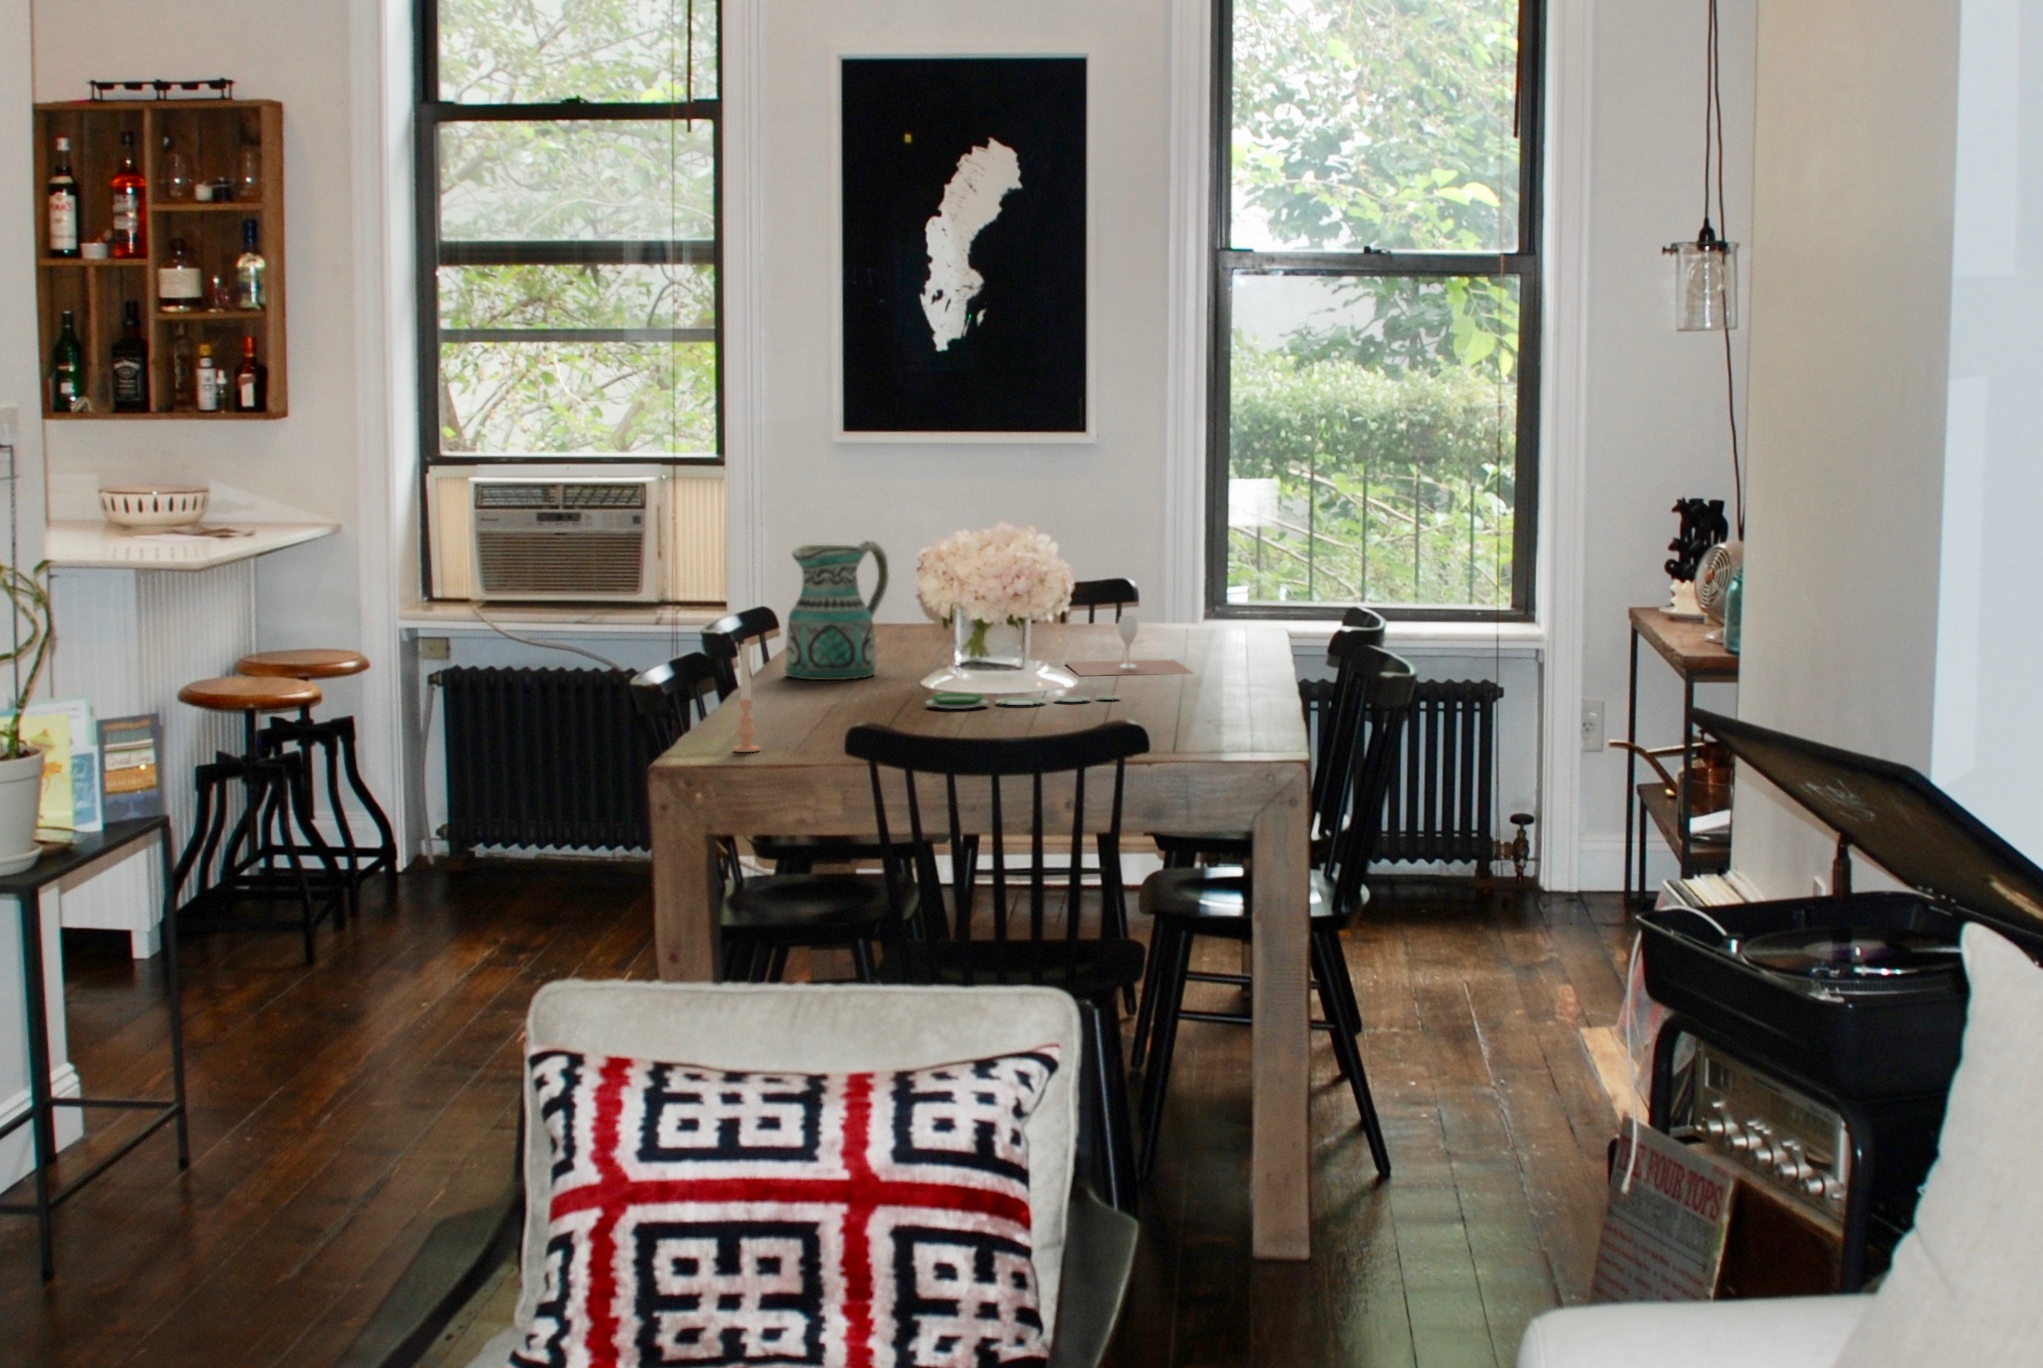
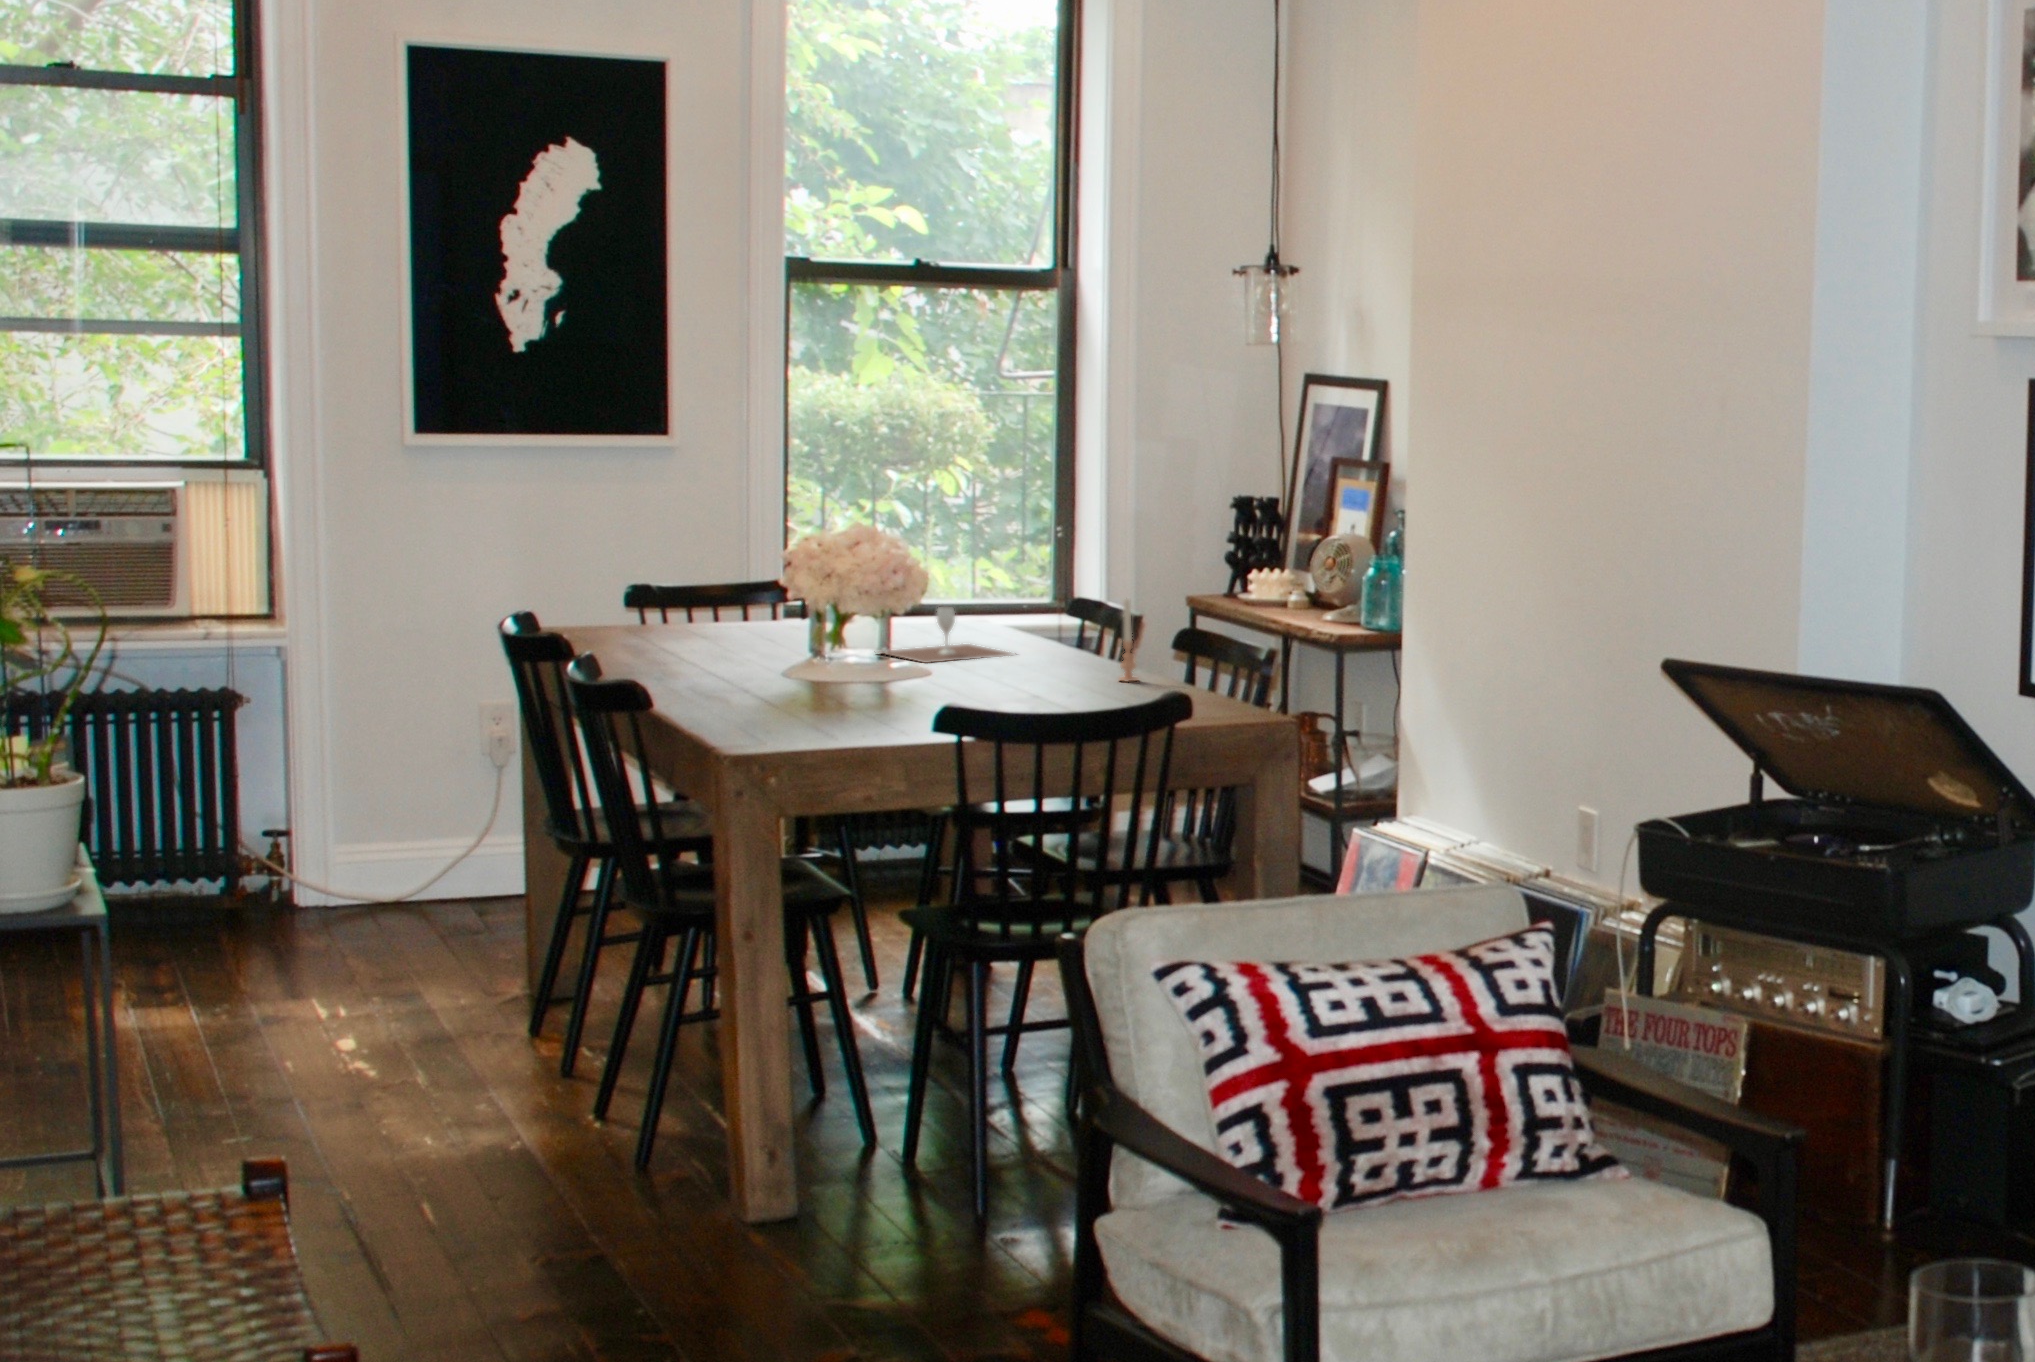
ceramic pitcher: present [786,541,889,680] -> none [633,547,726,682]
candle: present [733,643,760,752] -> present [1119,599,1138,682]
plate: present [926,693,1119,709] -> none [877,677,1033,698]

